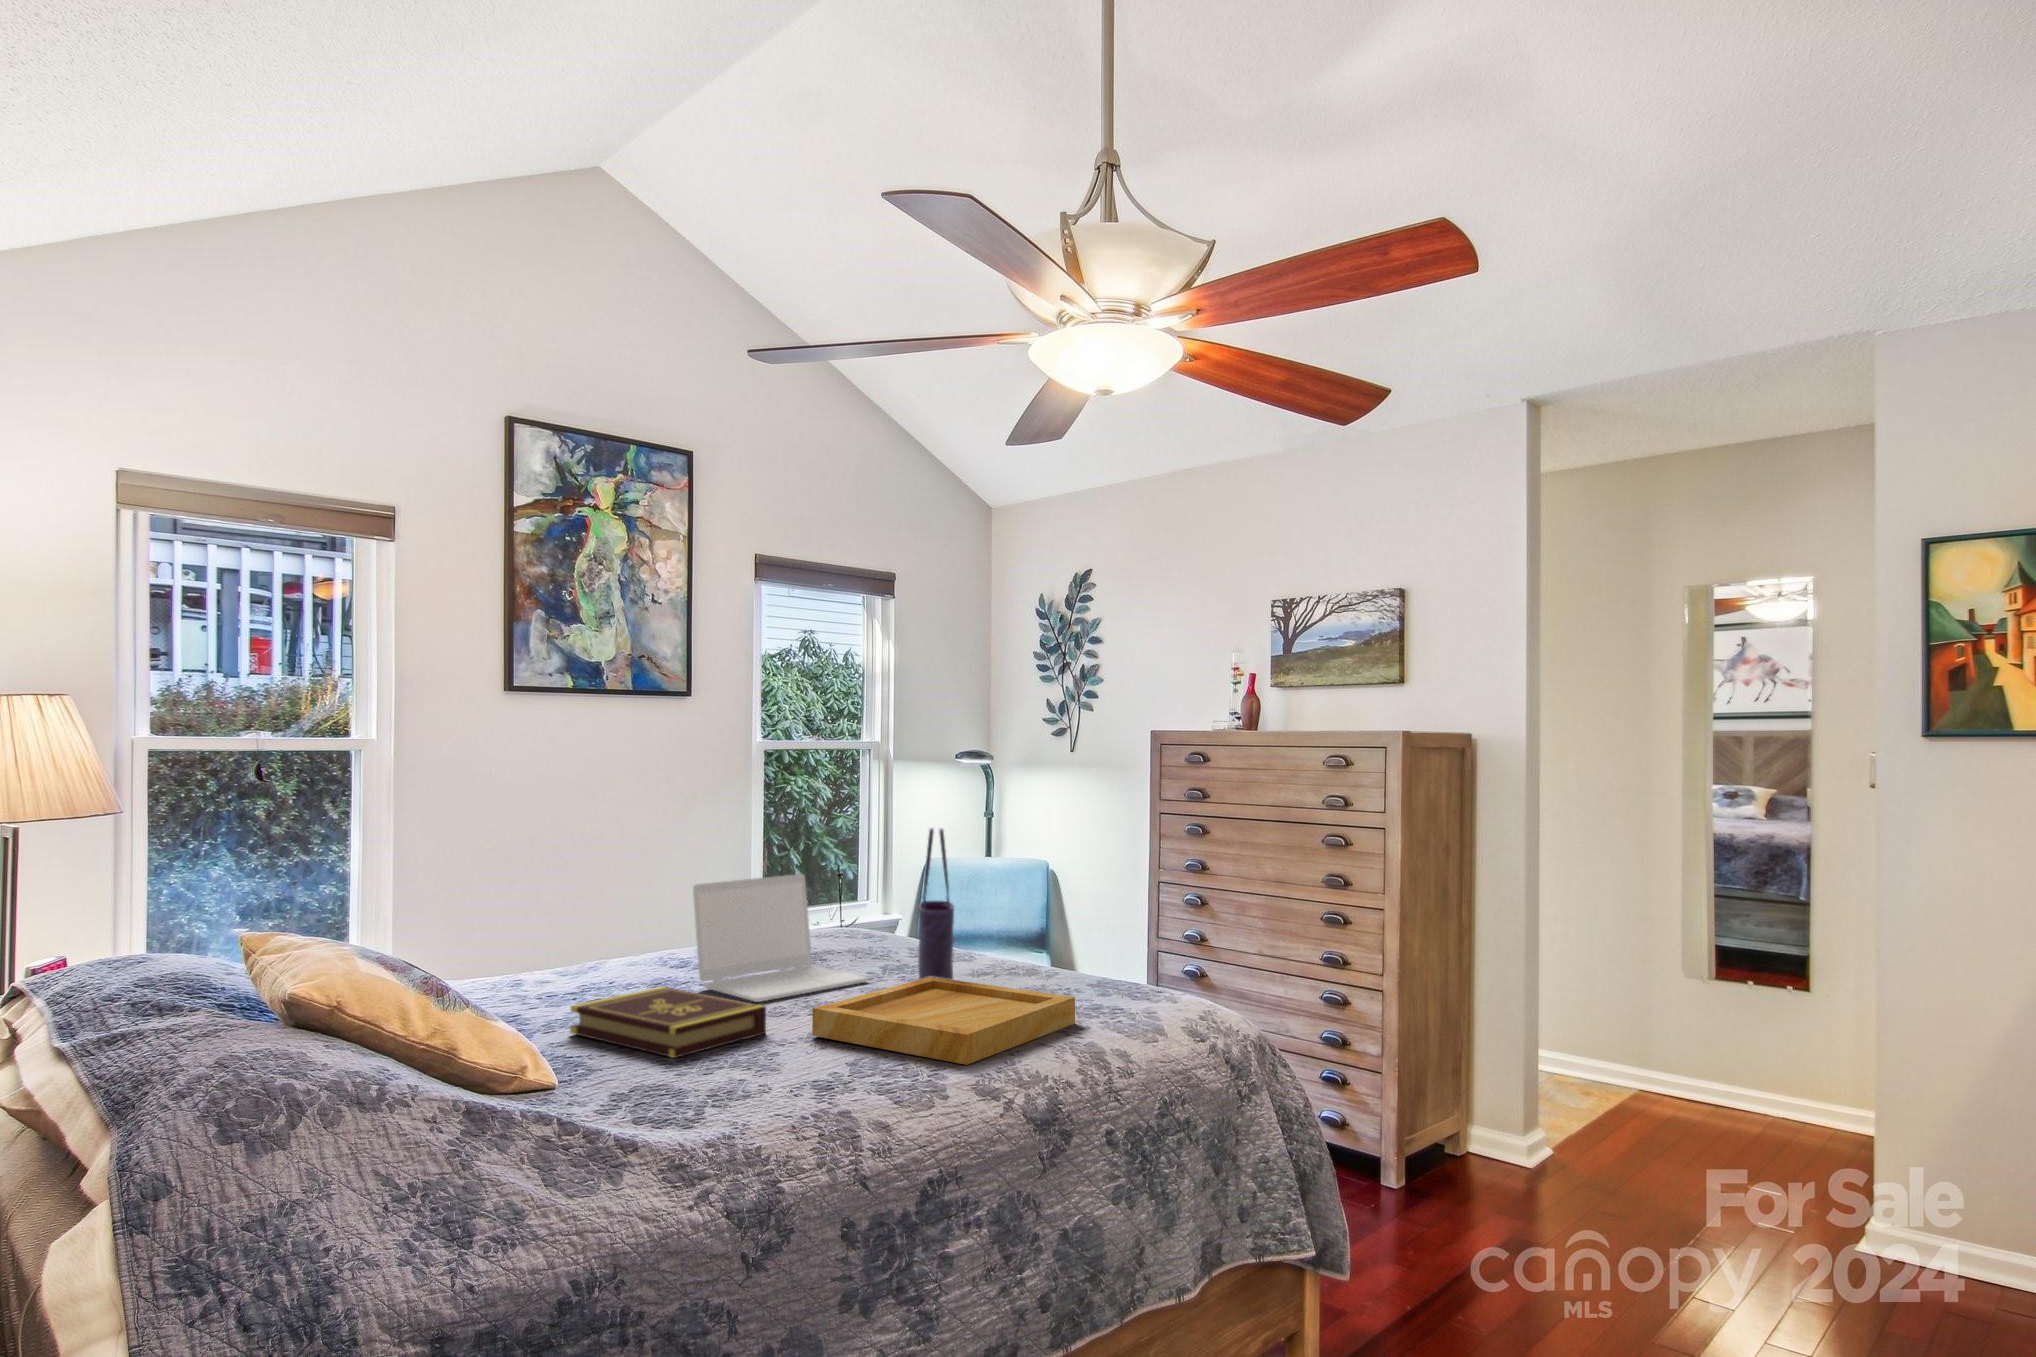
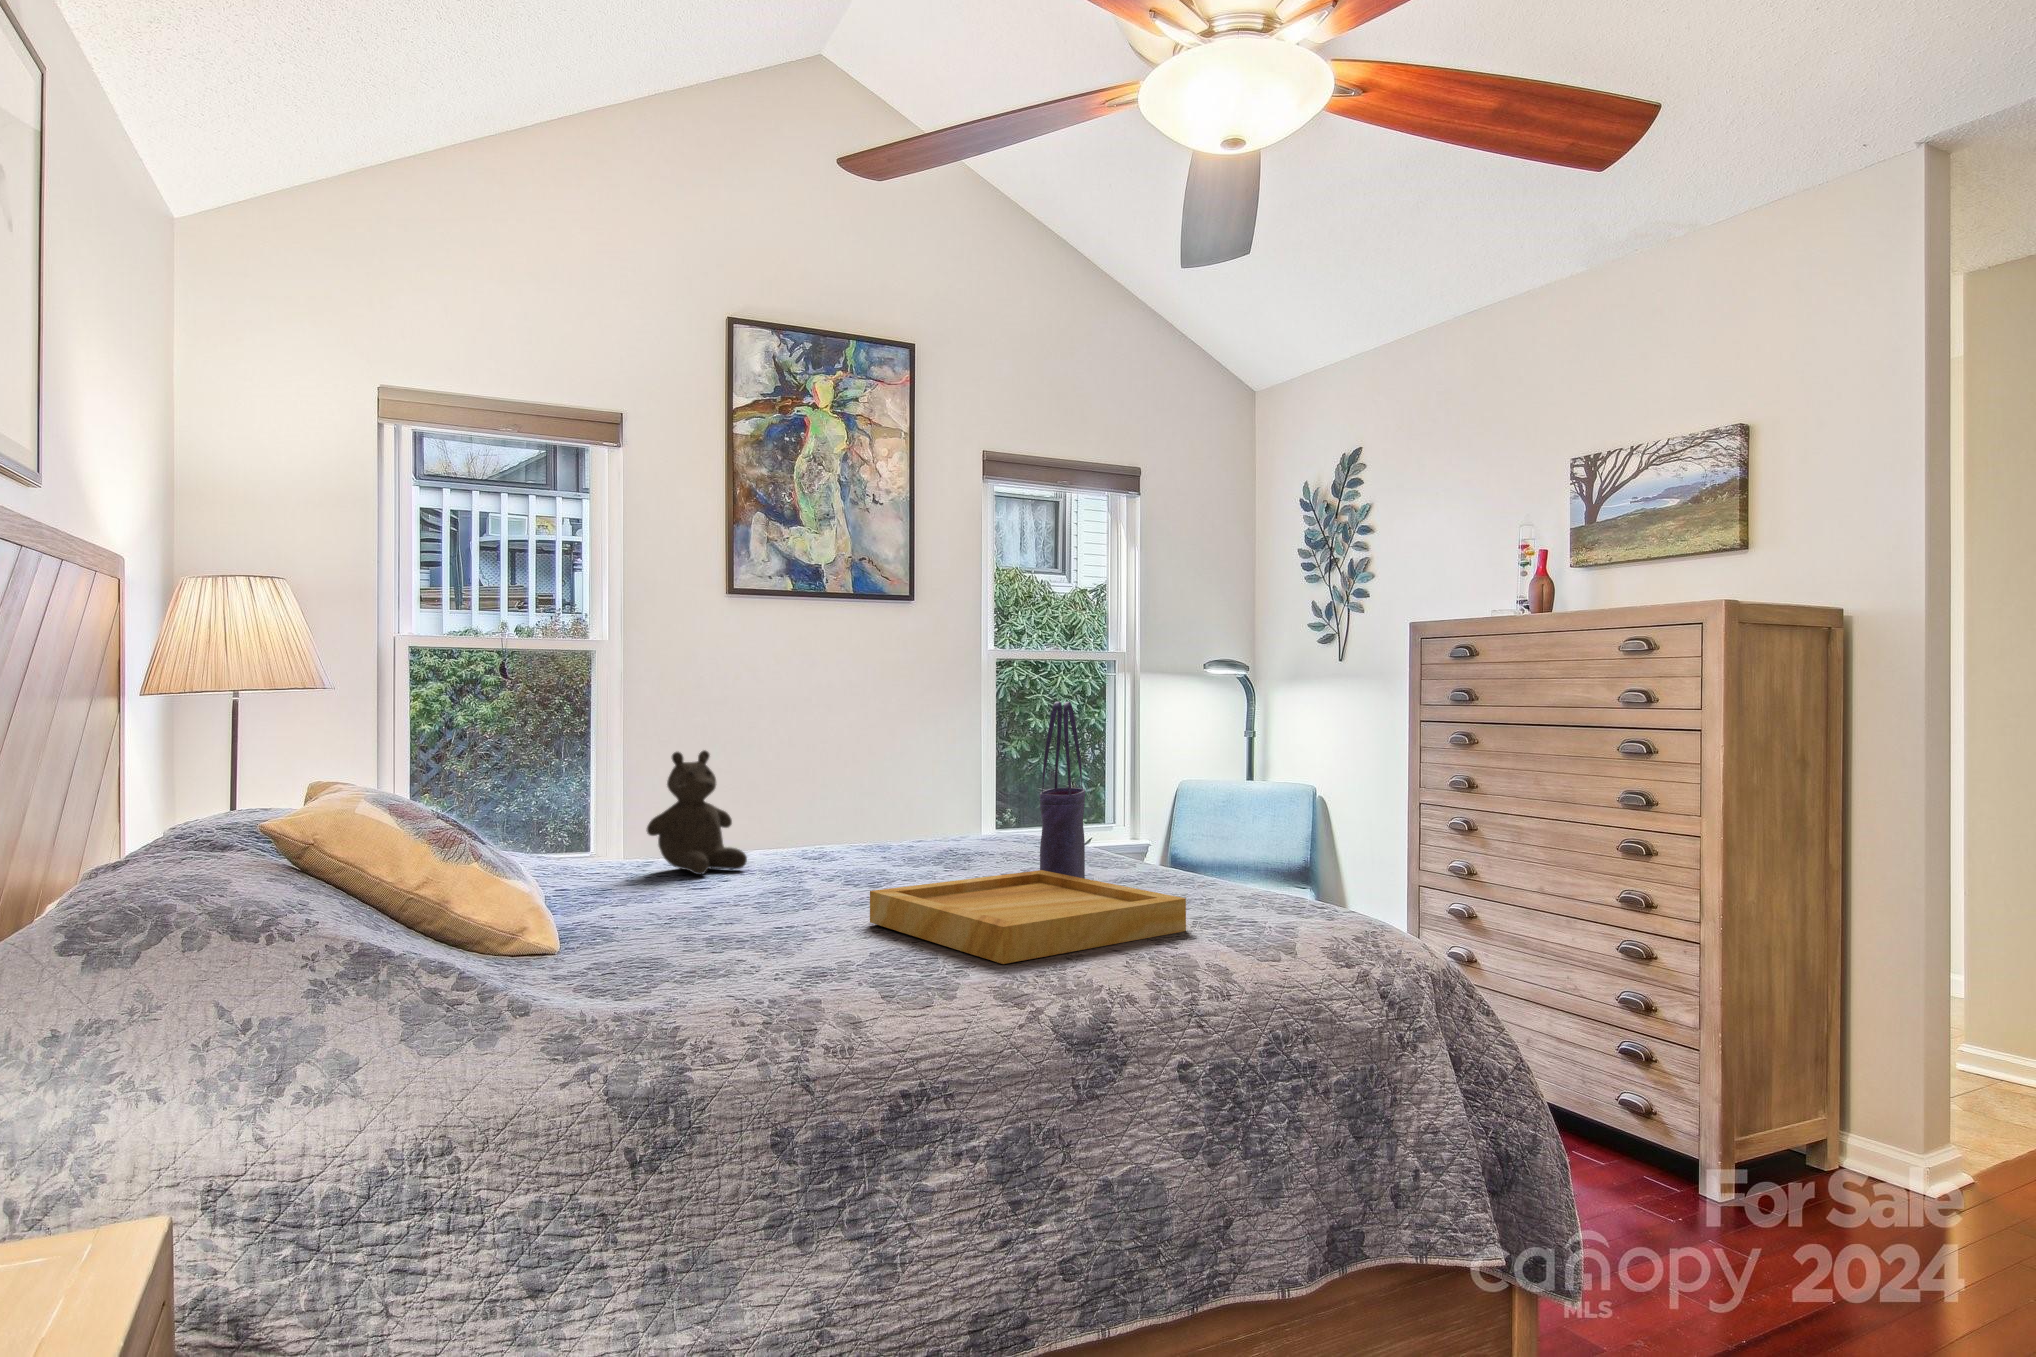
teddy bear: none [524,874,621,997] -> present [647,750,747,875]
laptop: present [693,874,868,1002] -> none [815,759,998,889]
book: present [570,987,766,1058] -> none [640,864,828,934]

